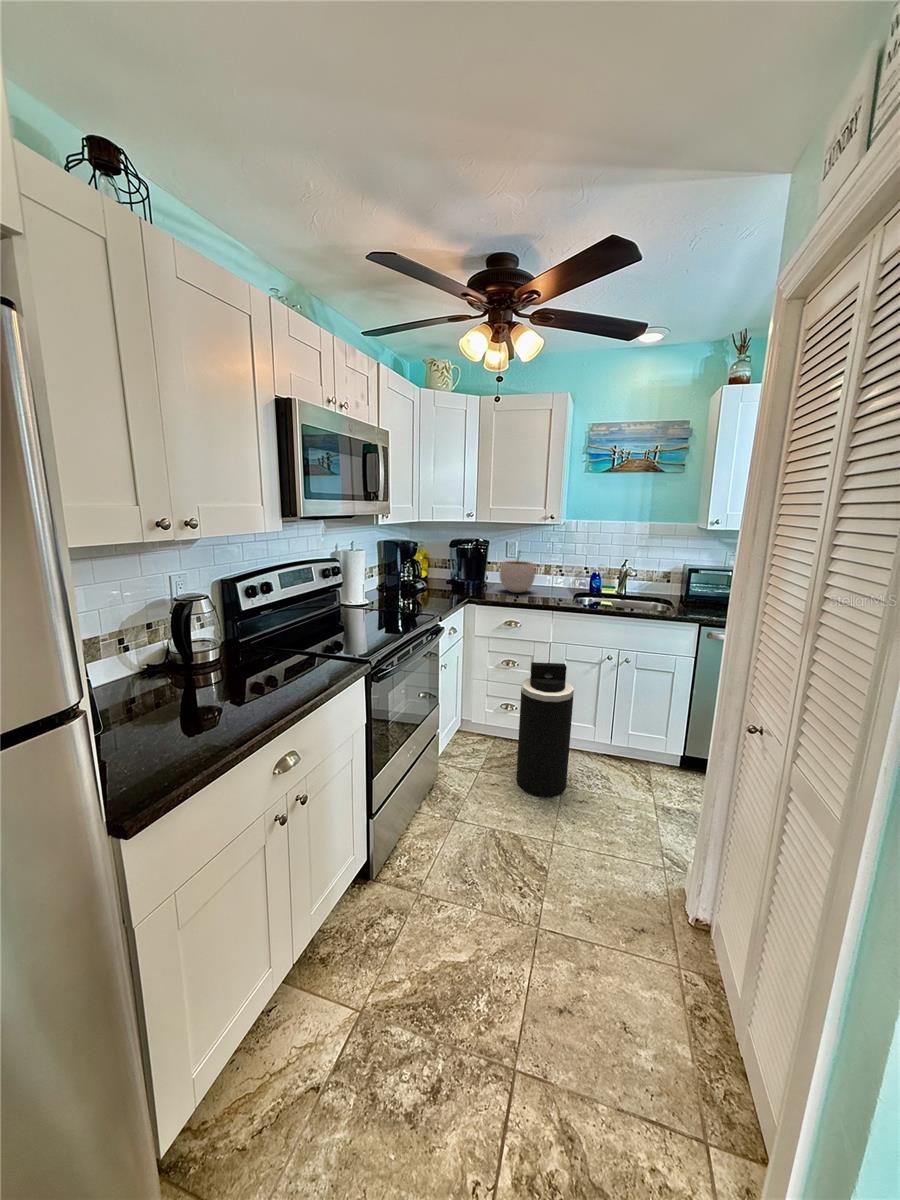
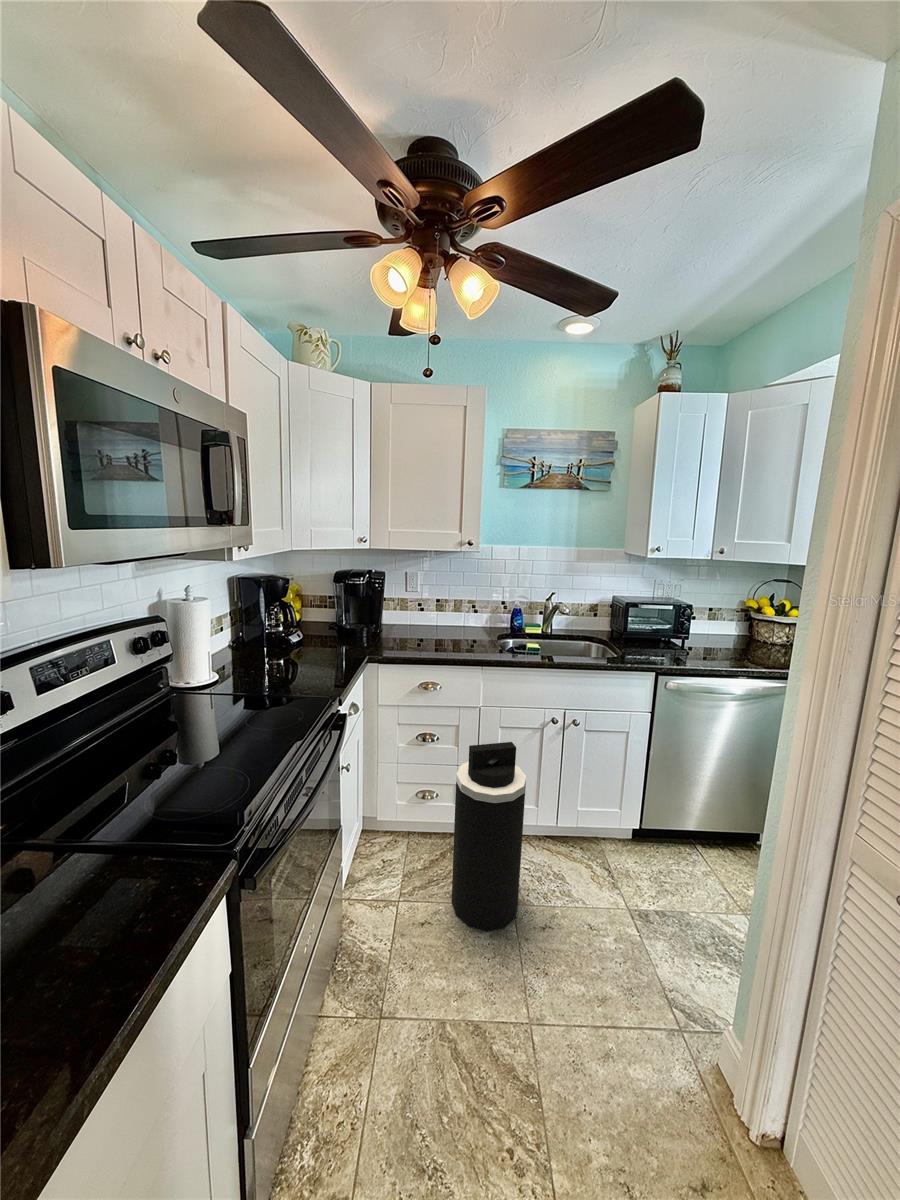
plant pot: present [500,553,535,593] -> none [404,583,449,639]

